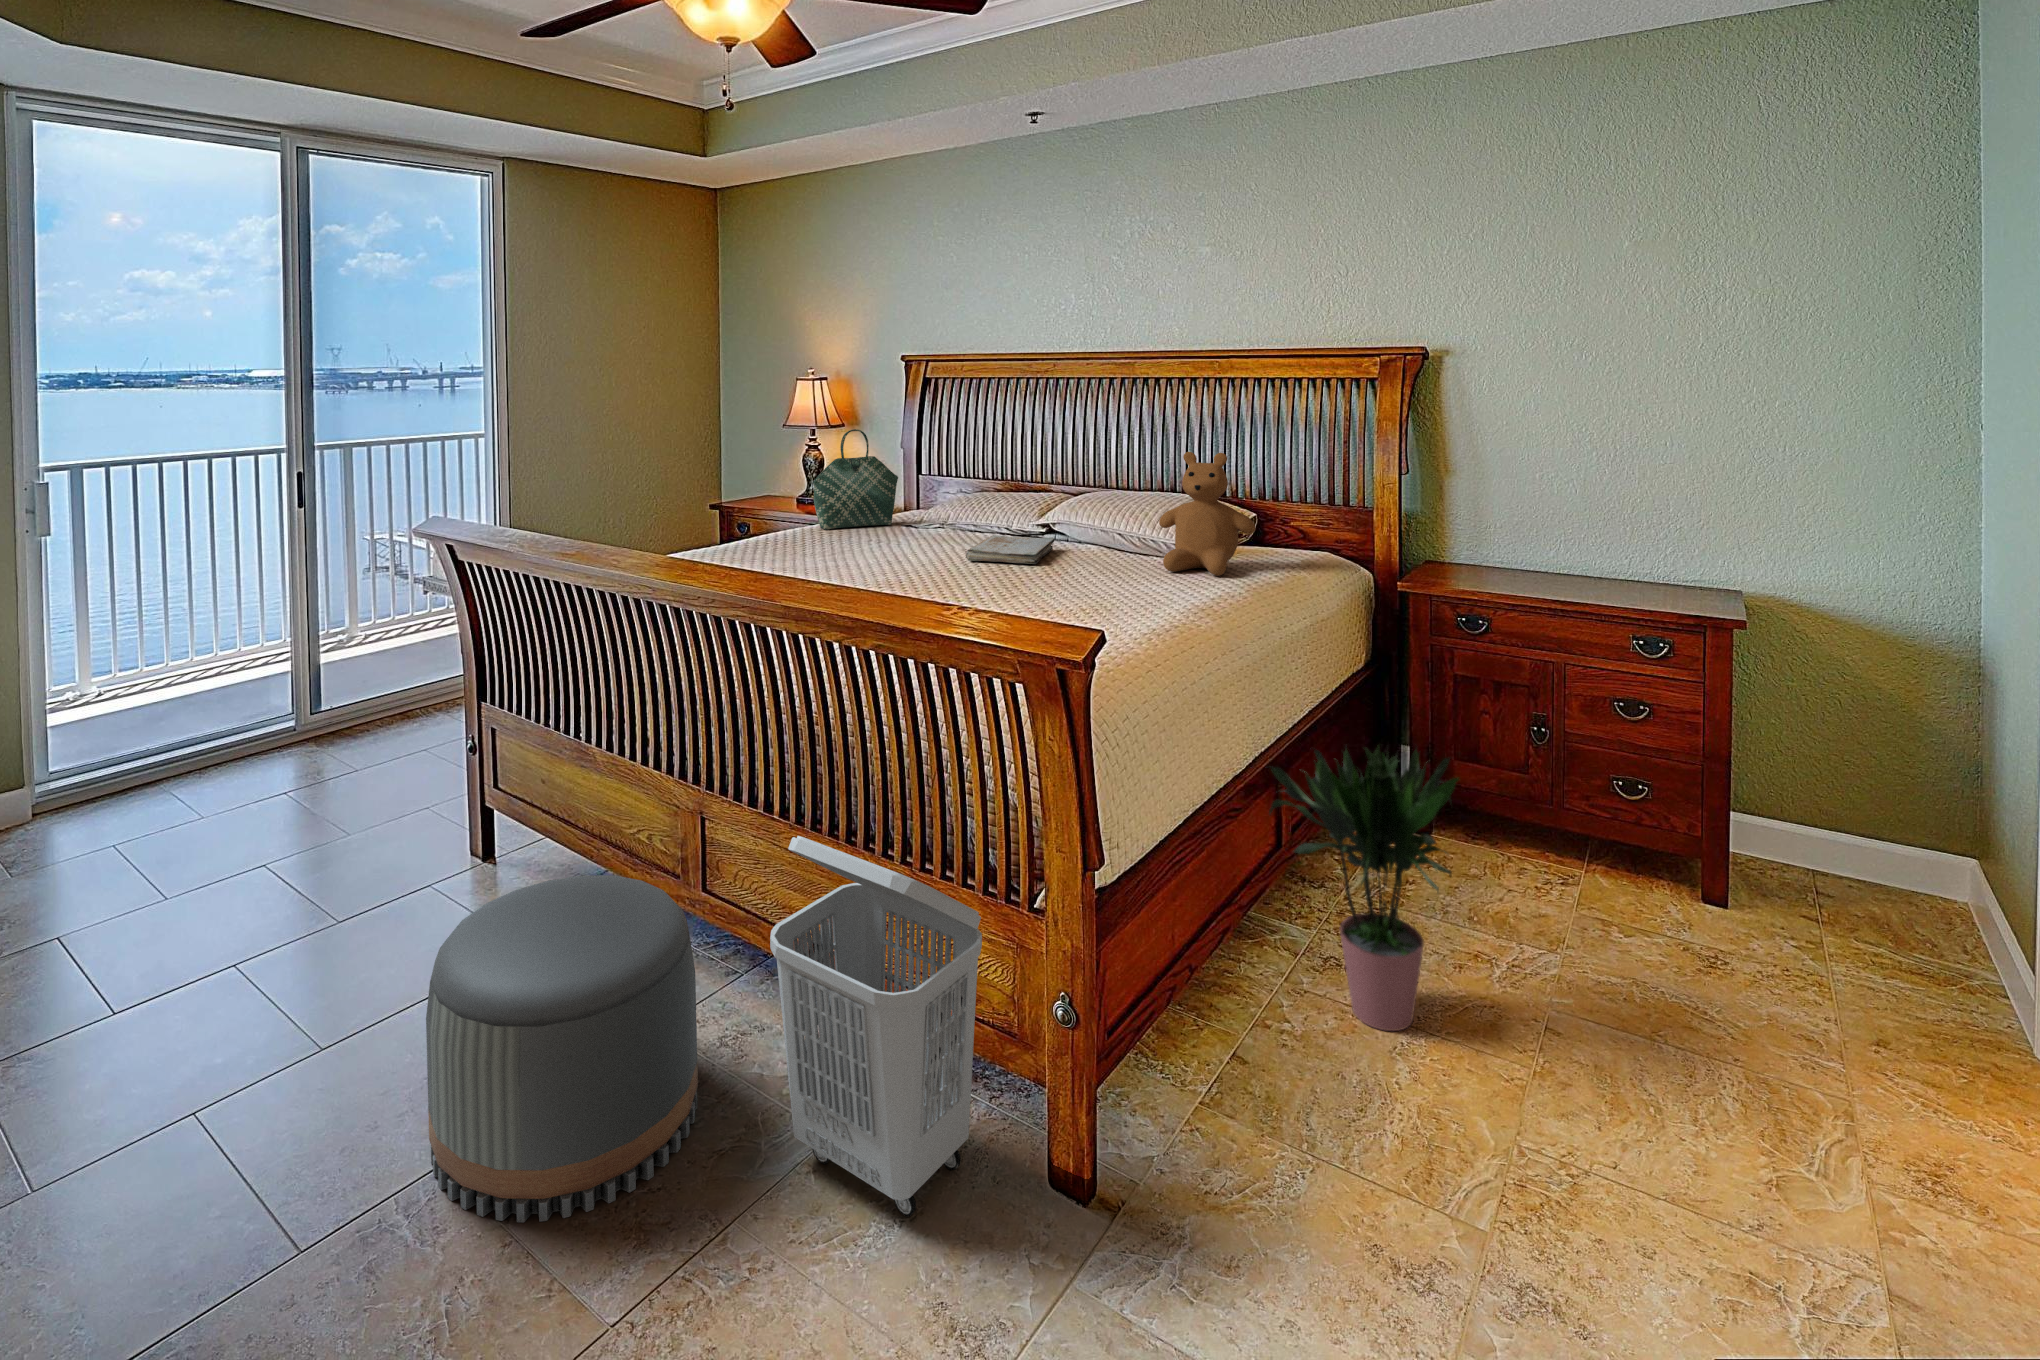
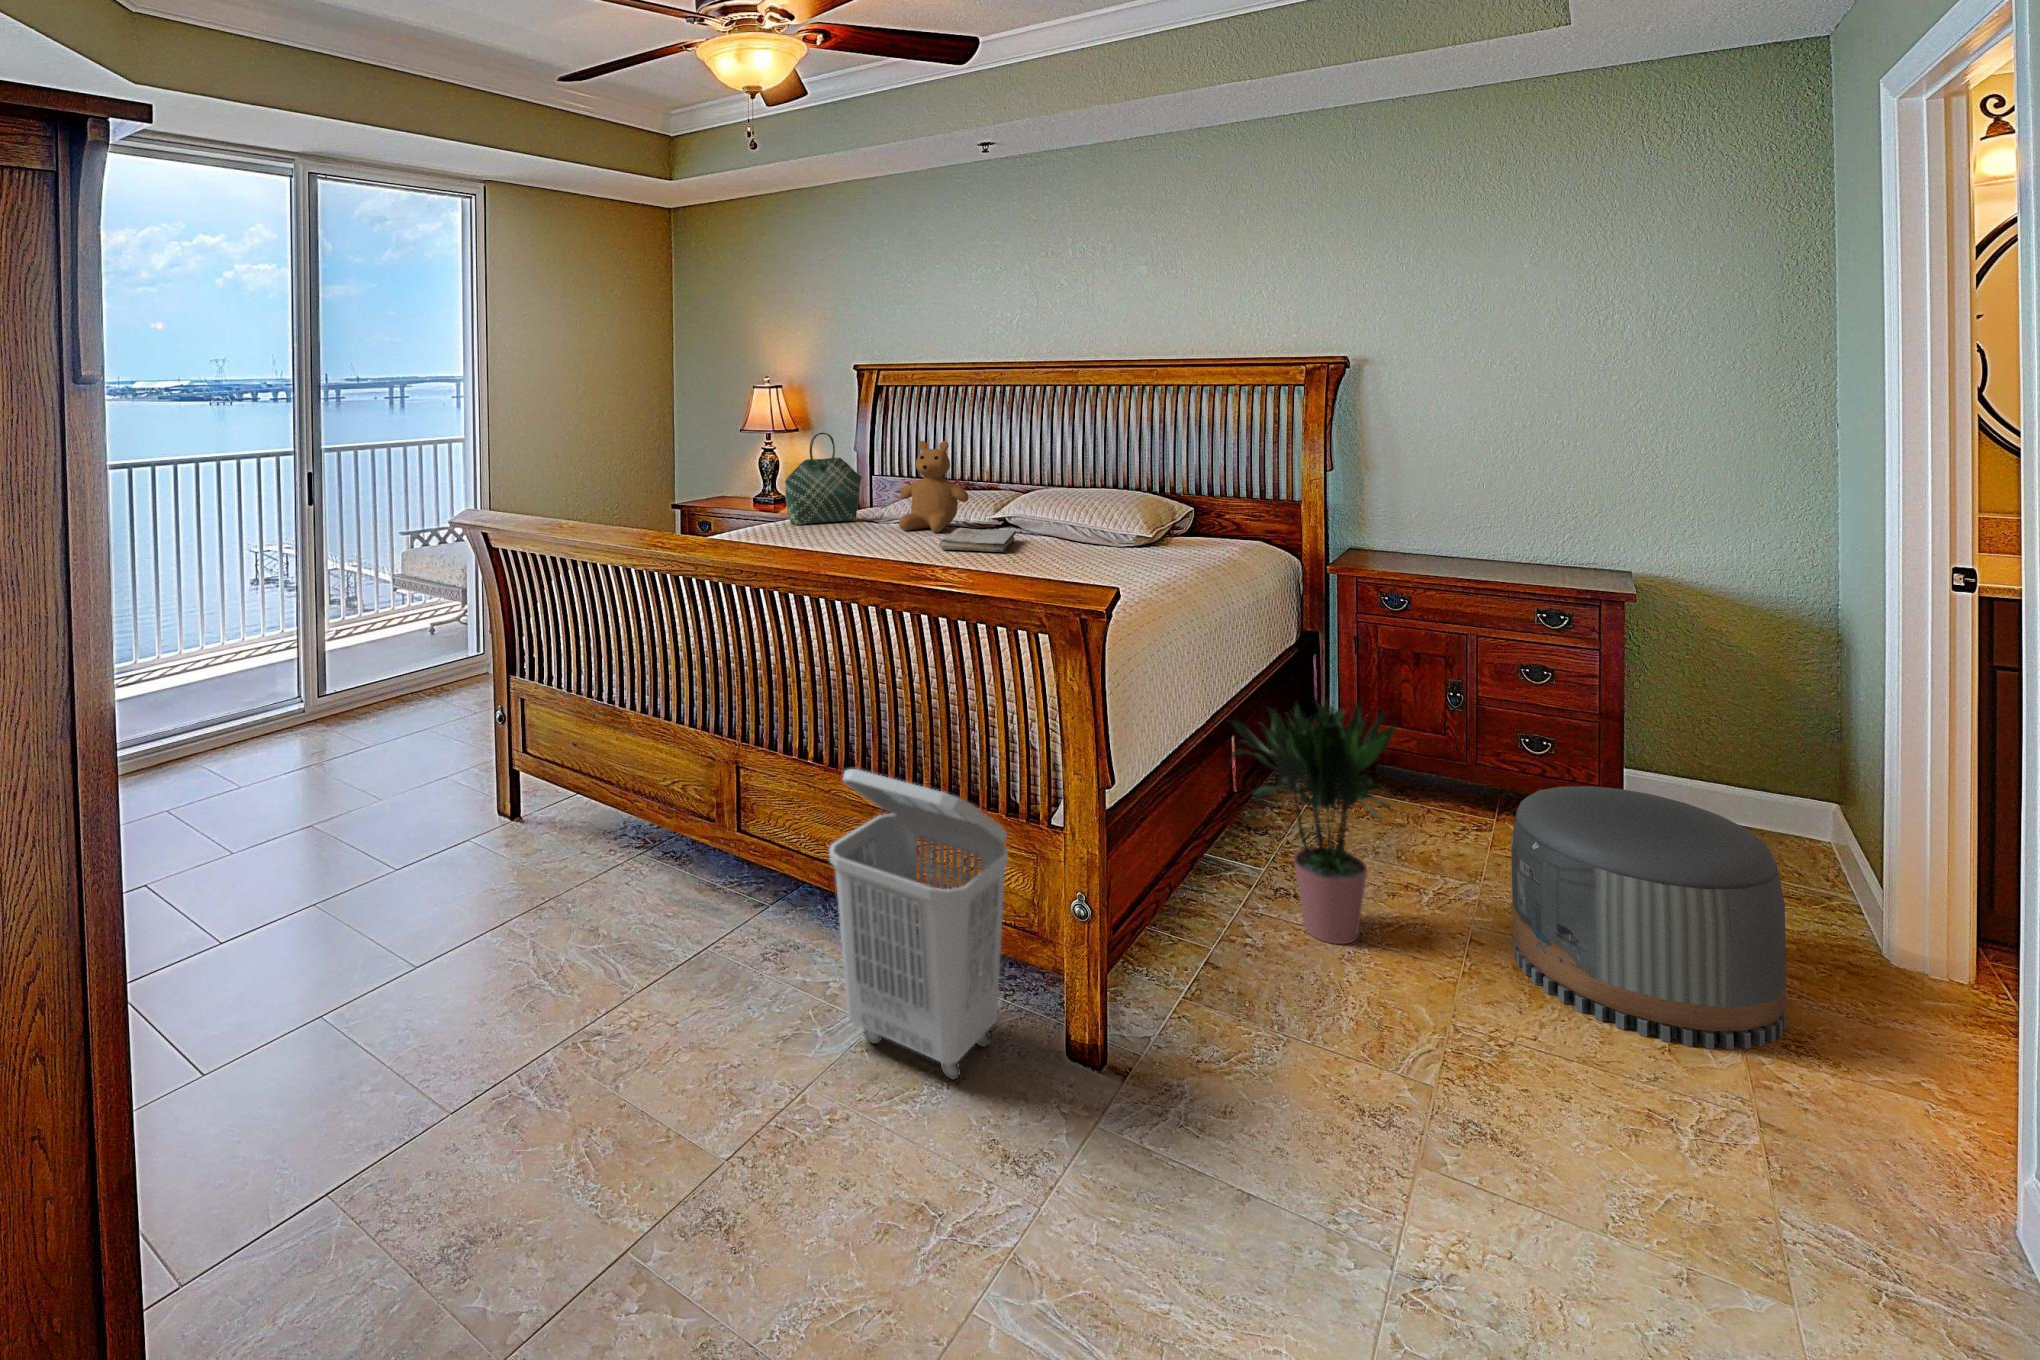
teddy bear: present [1159,452,1255,576] -> present [899,441,969,532]
pouf: present [426,875,698,1222] -> present [1511,786,1787,1050]

